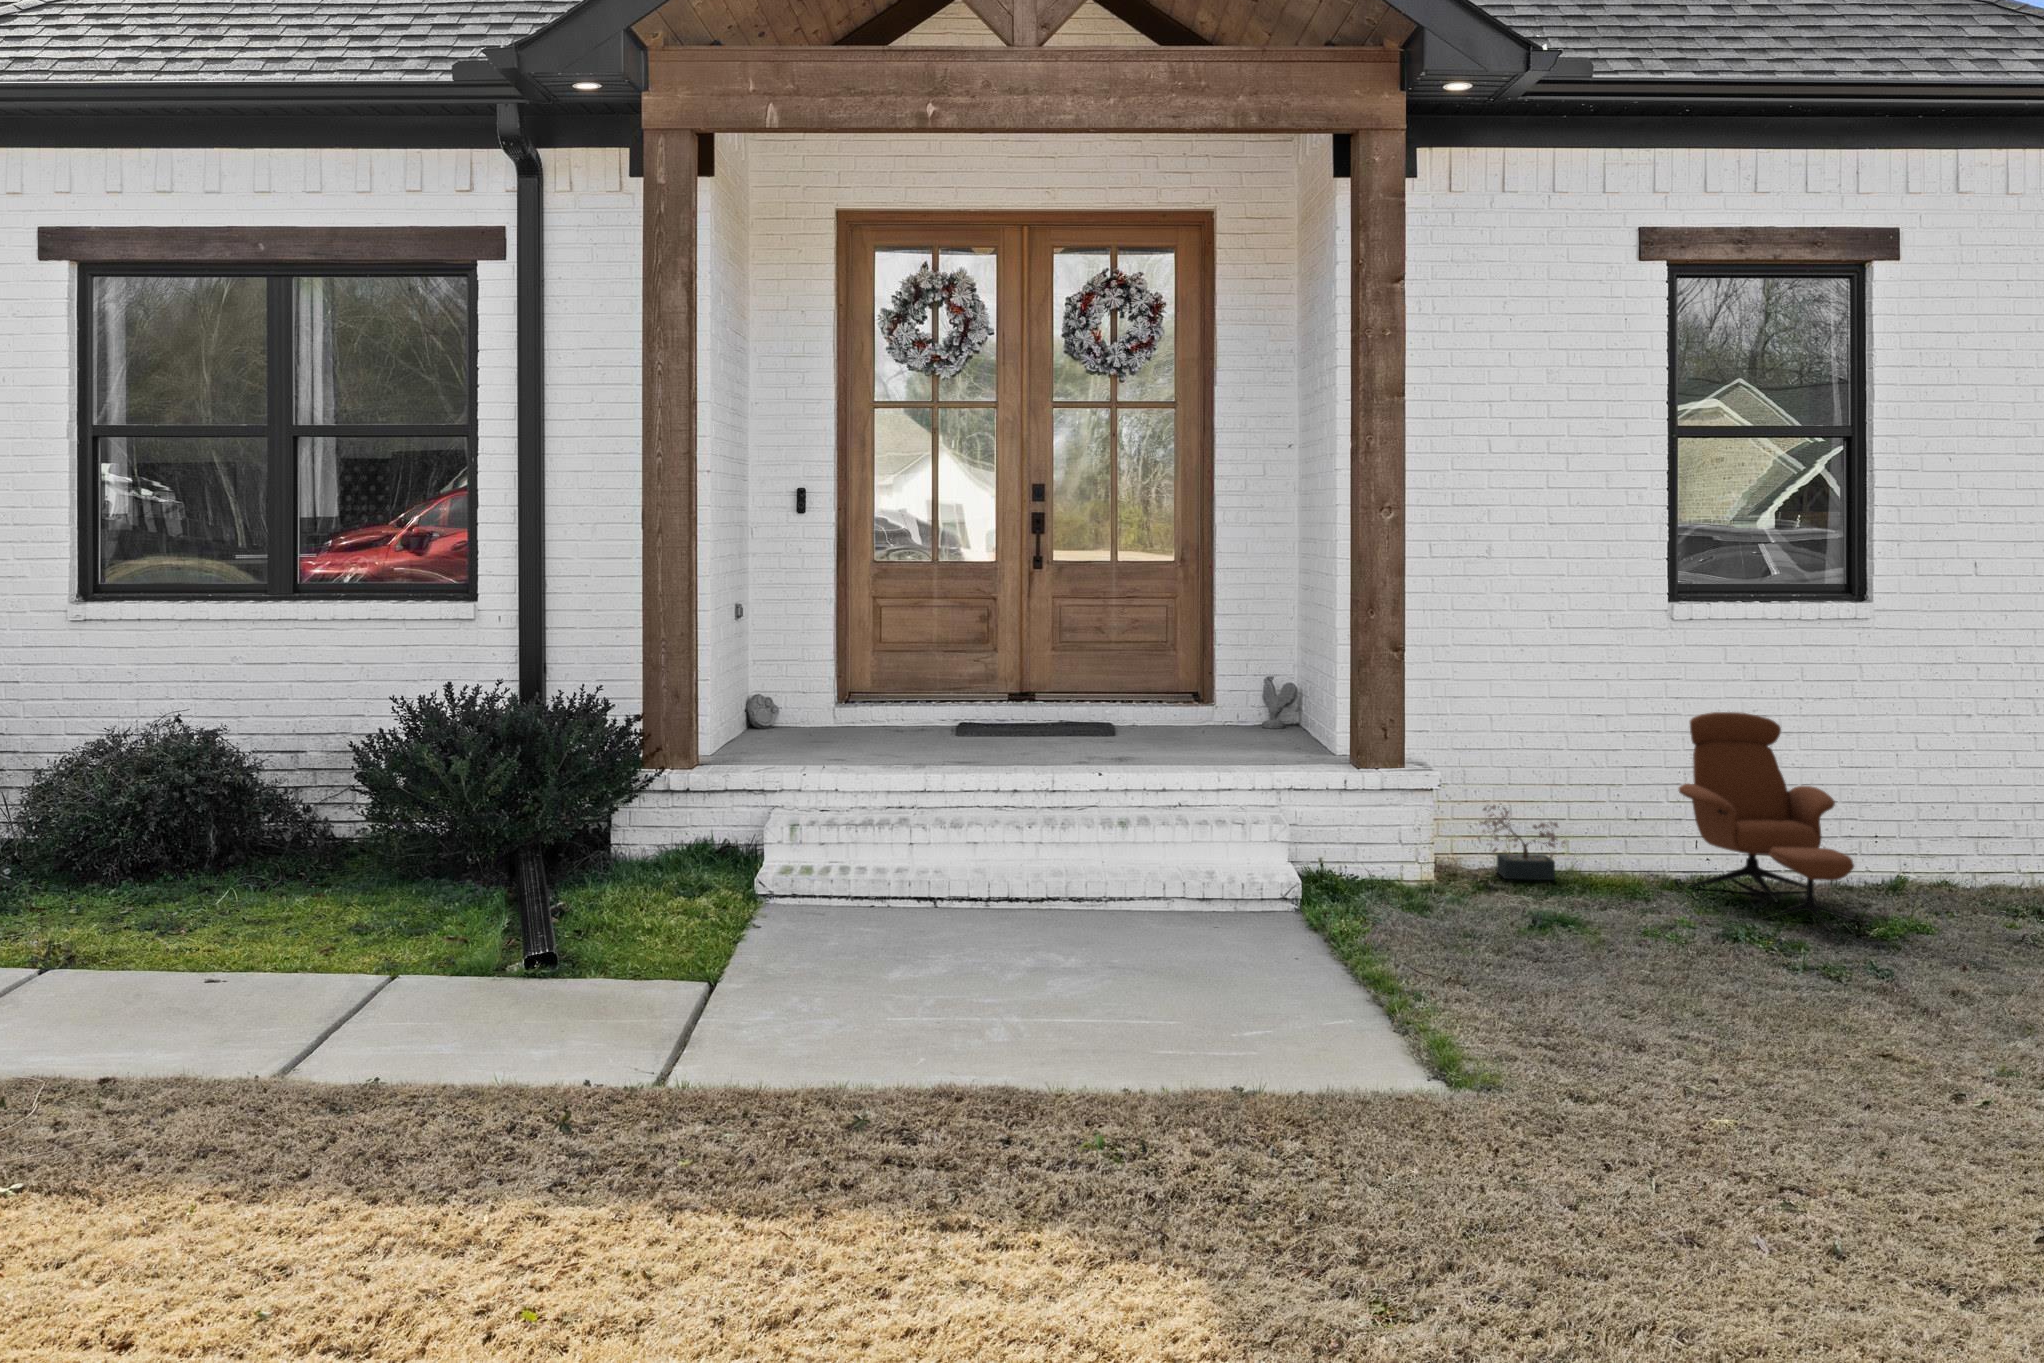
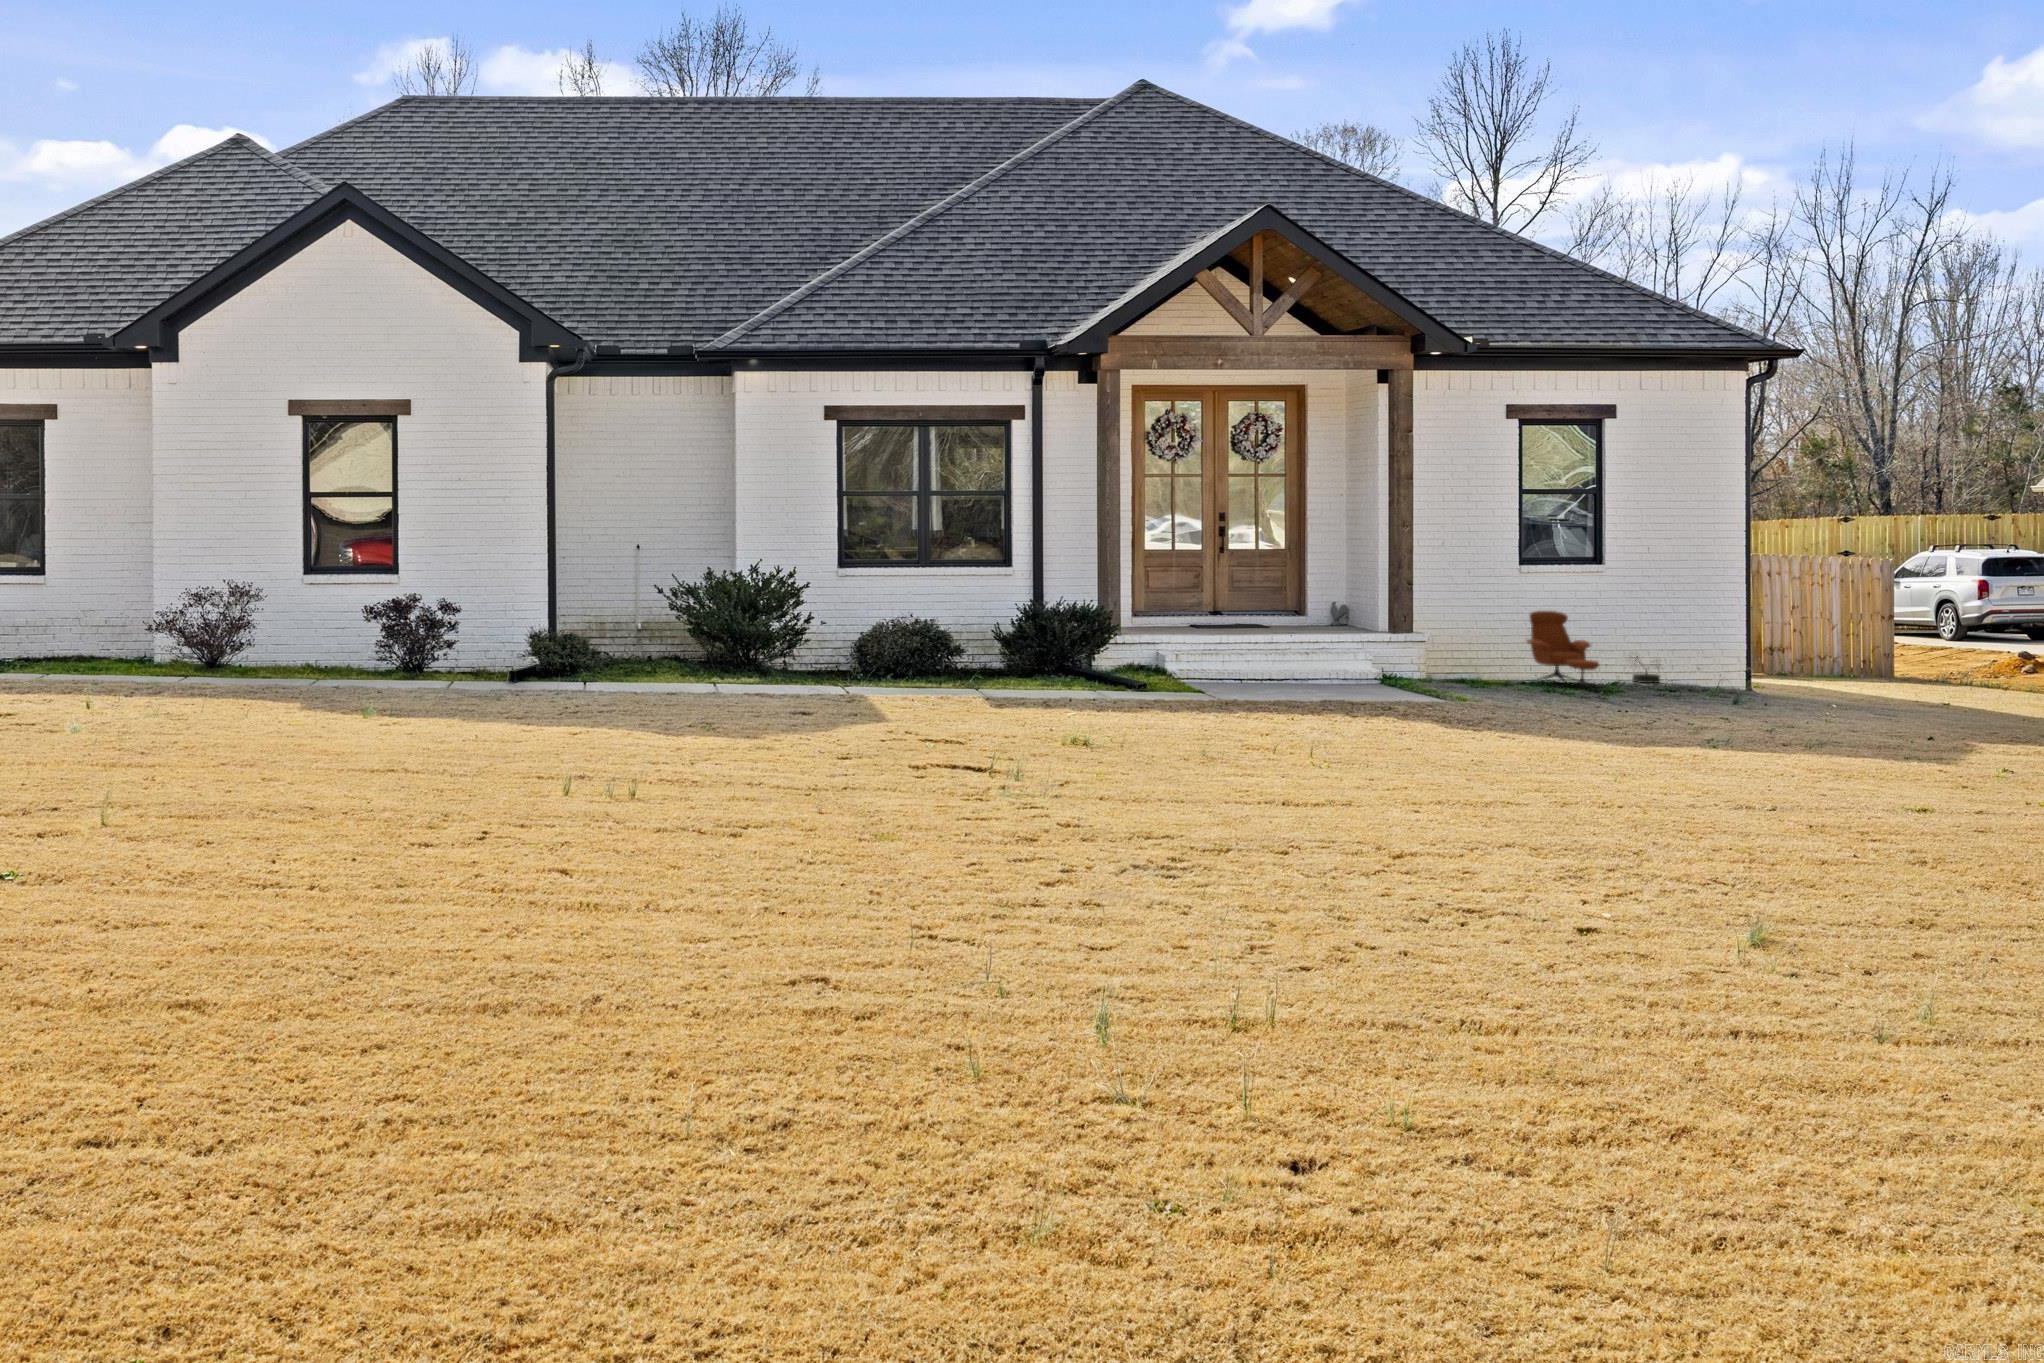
decorative plant: present [1478,805,1566,880] -> present [1630,656,1663,683]

